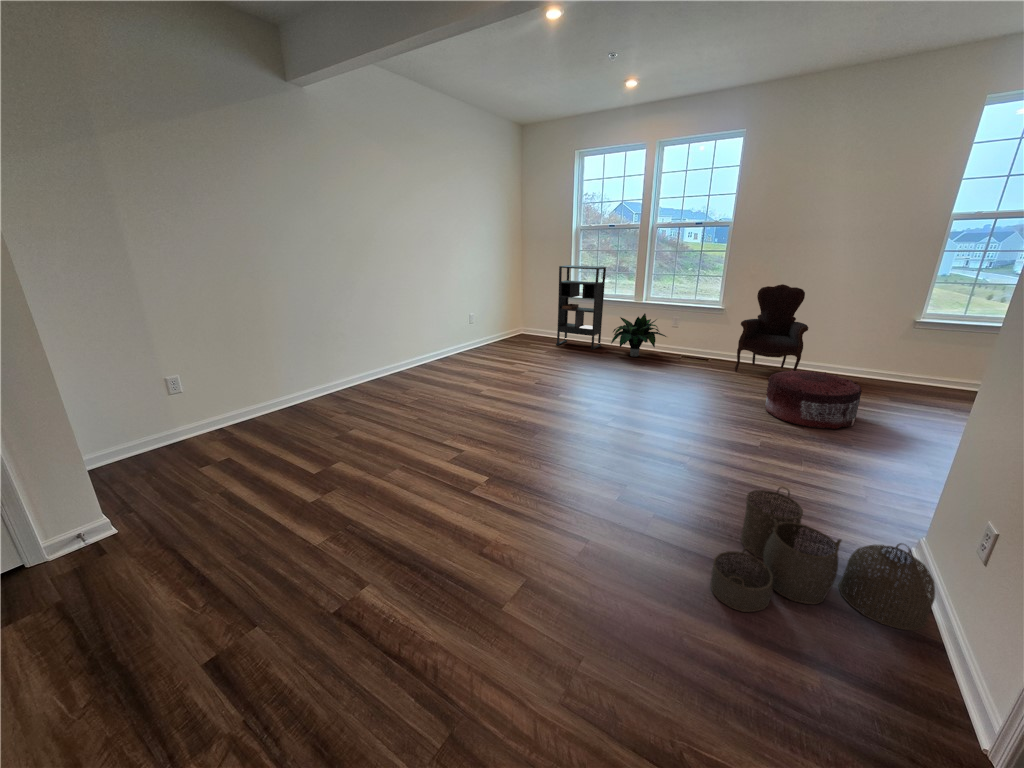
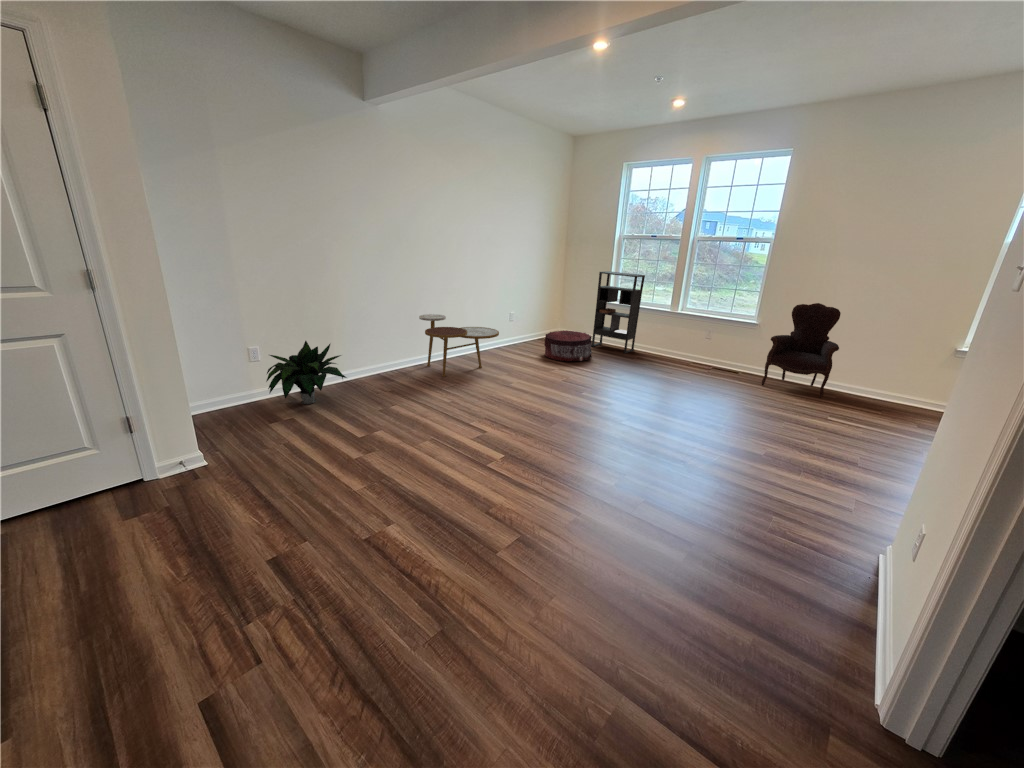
potted plant: present [611,314,666,357] -> present [266,341,347,404]
side table: none [370,323,461,392] -> present [419,314,499,377]
pouf: present [765,370,862,429] -> present [544,330,592,361]
woven basket: present [711,487,935,630] -> none [678,486,877,618]

